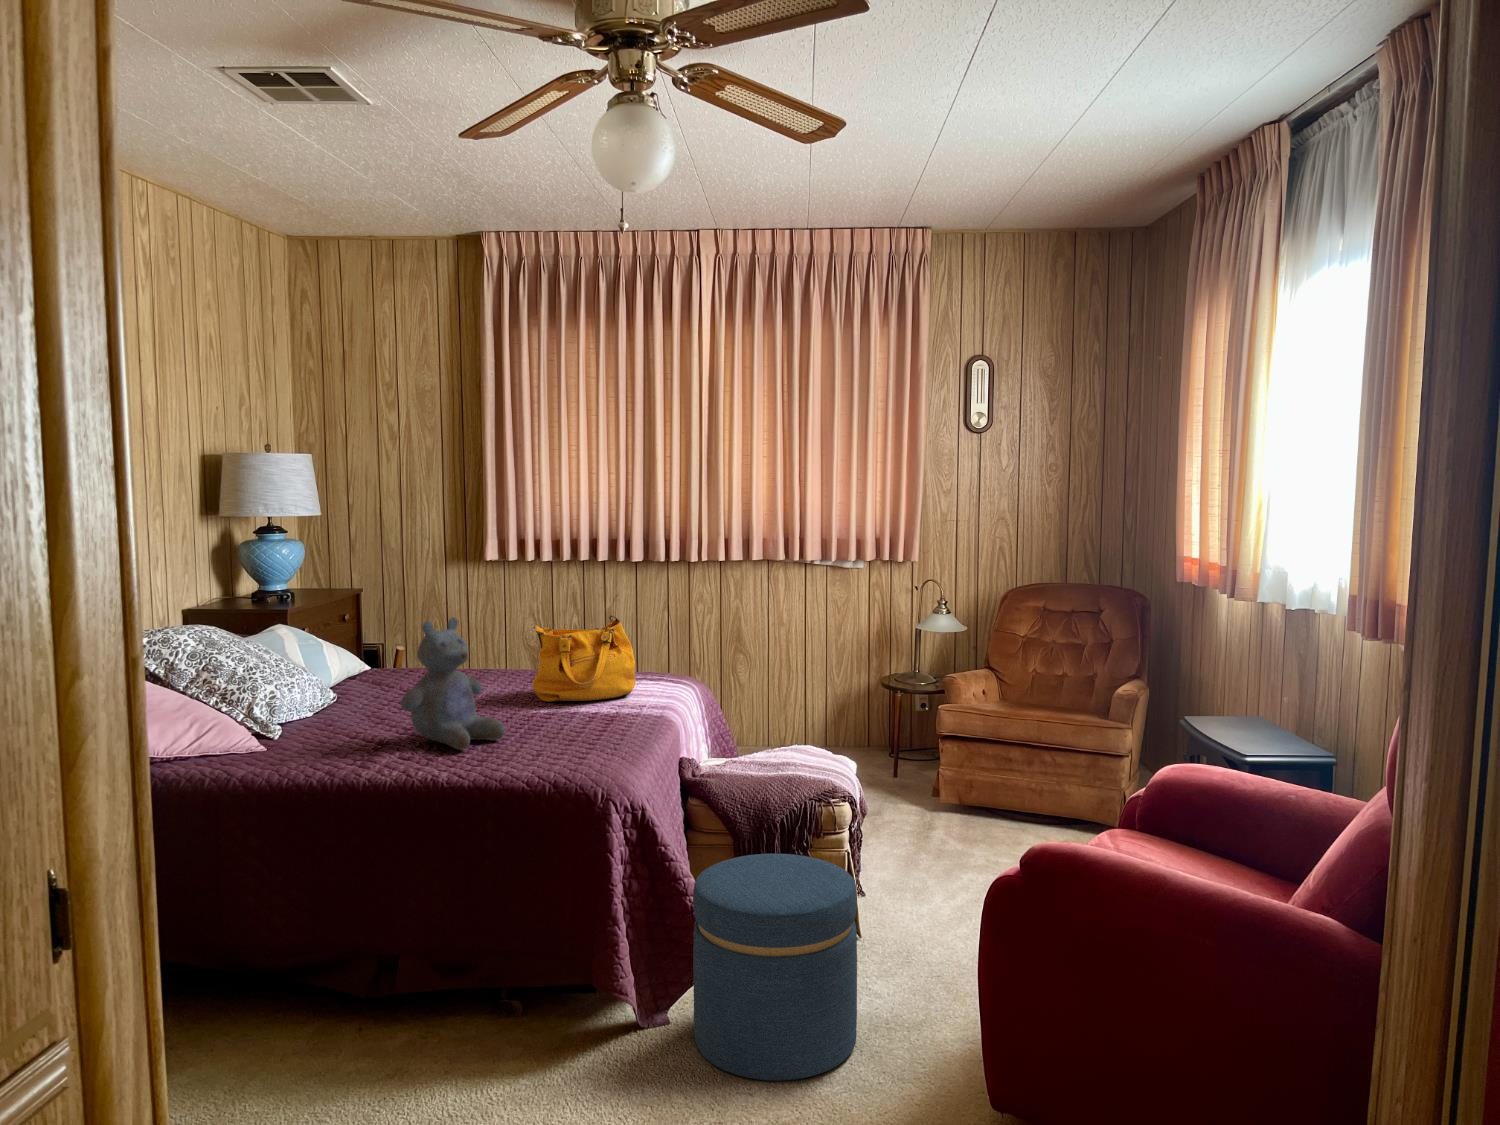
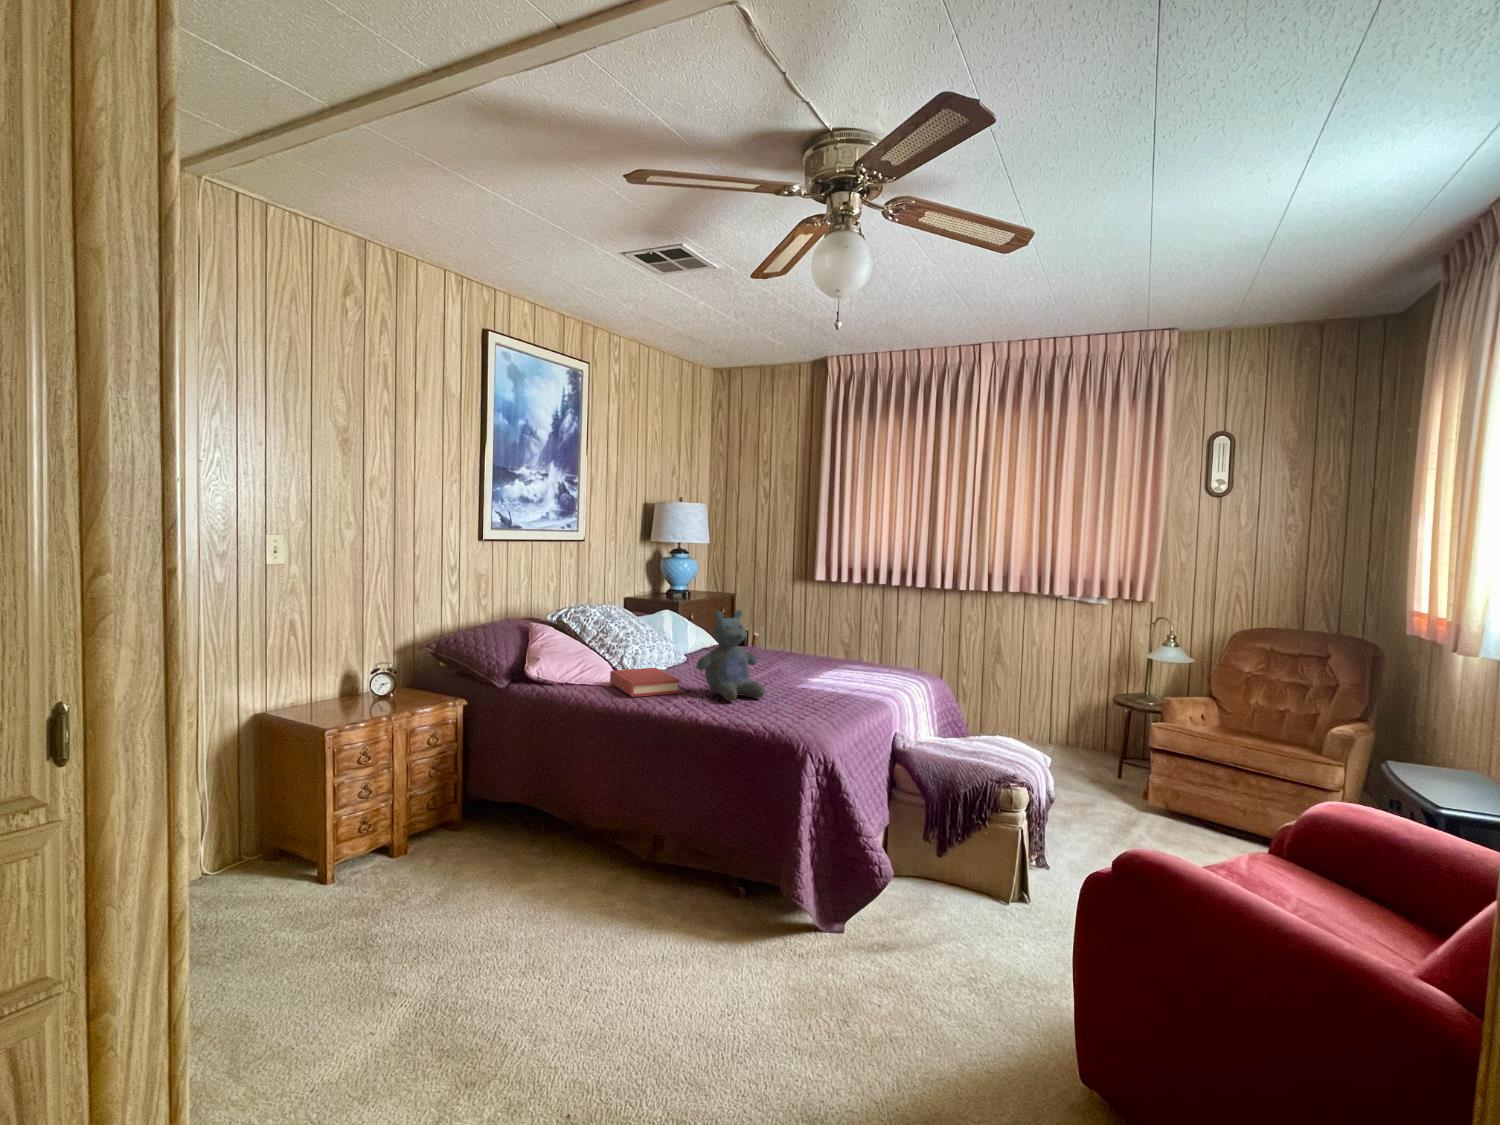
handbag: present [533,615,635,702] -> none [805,621,881,681]
hardback book: none [247,716,373,764] -> present [610,668,679,697]
ottoman: present [693,854,857,1081] -> none [853,814,994,1009]

